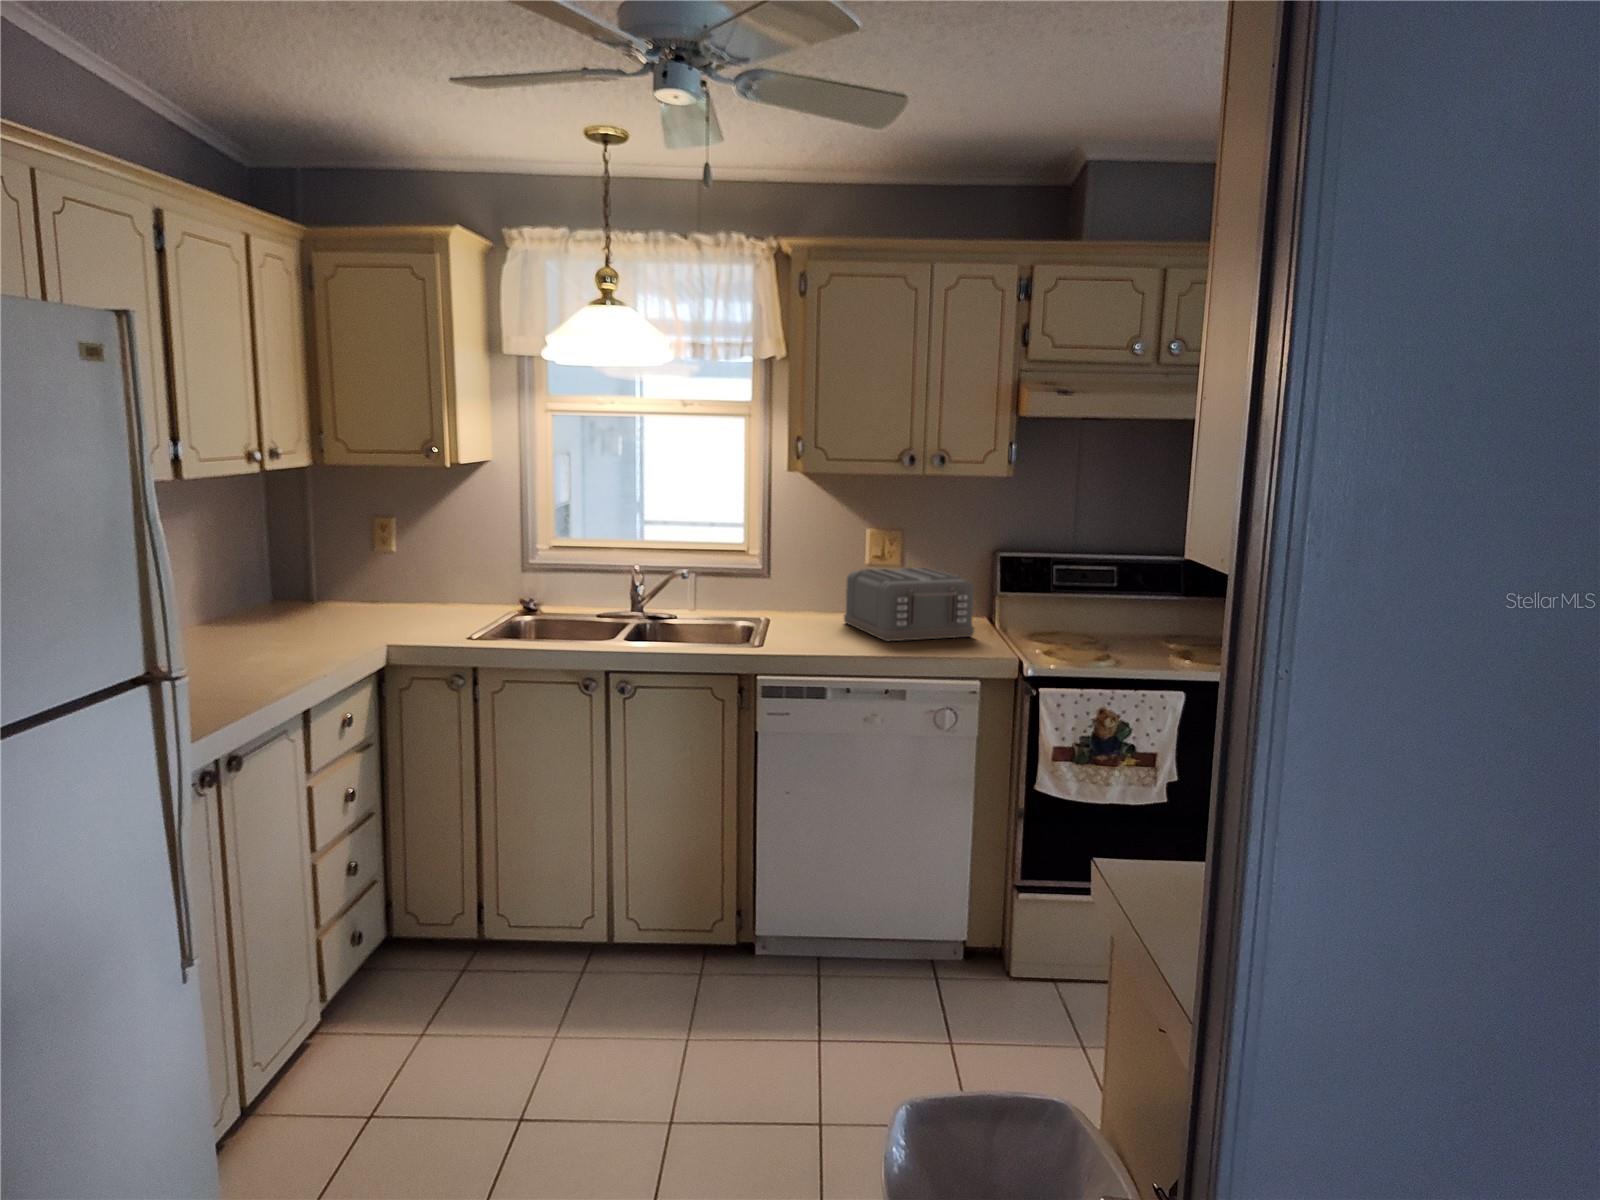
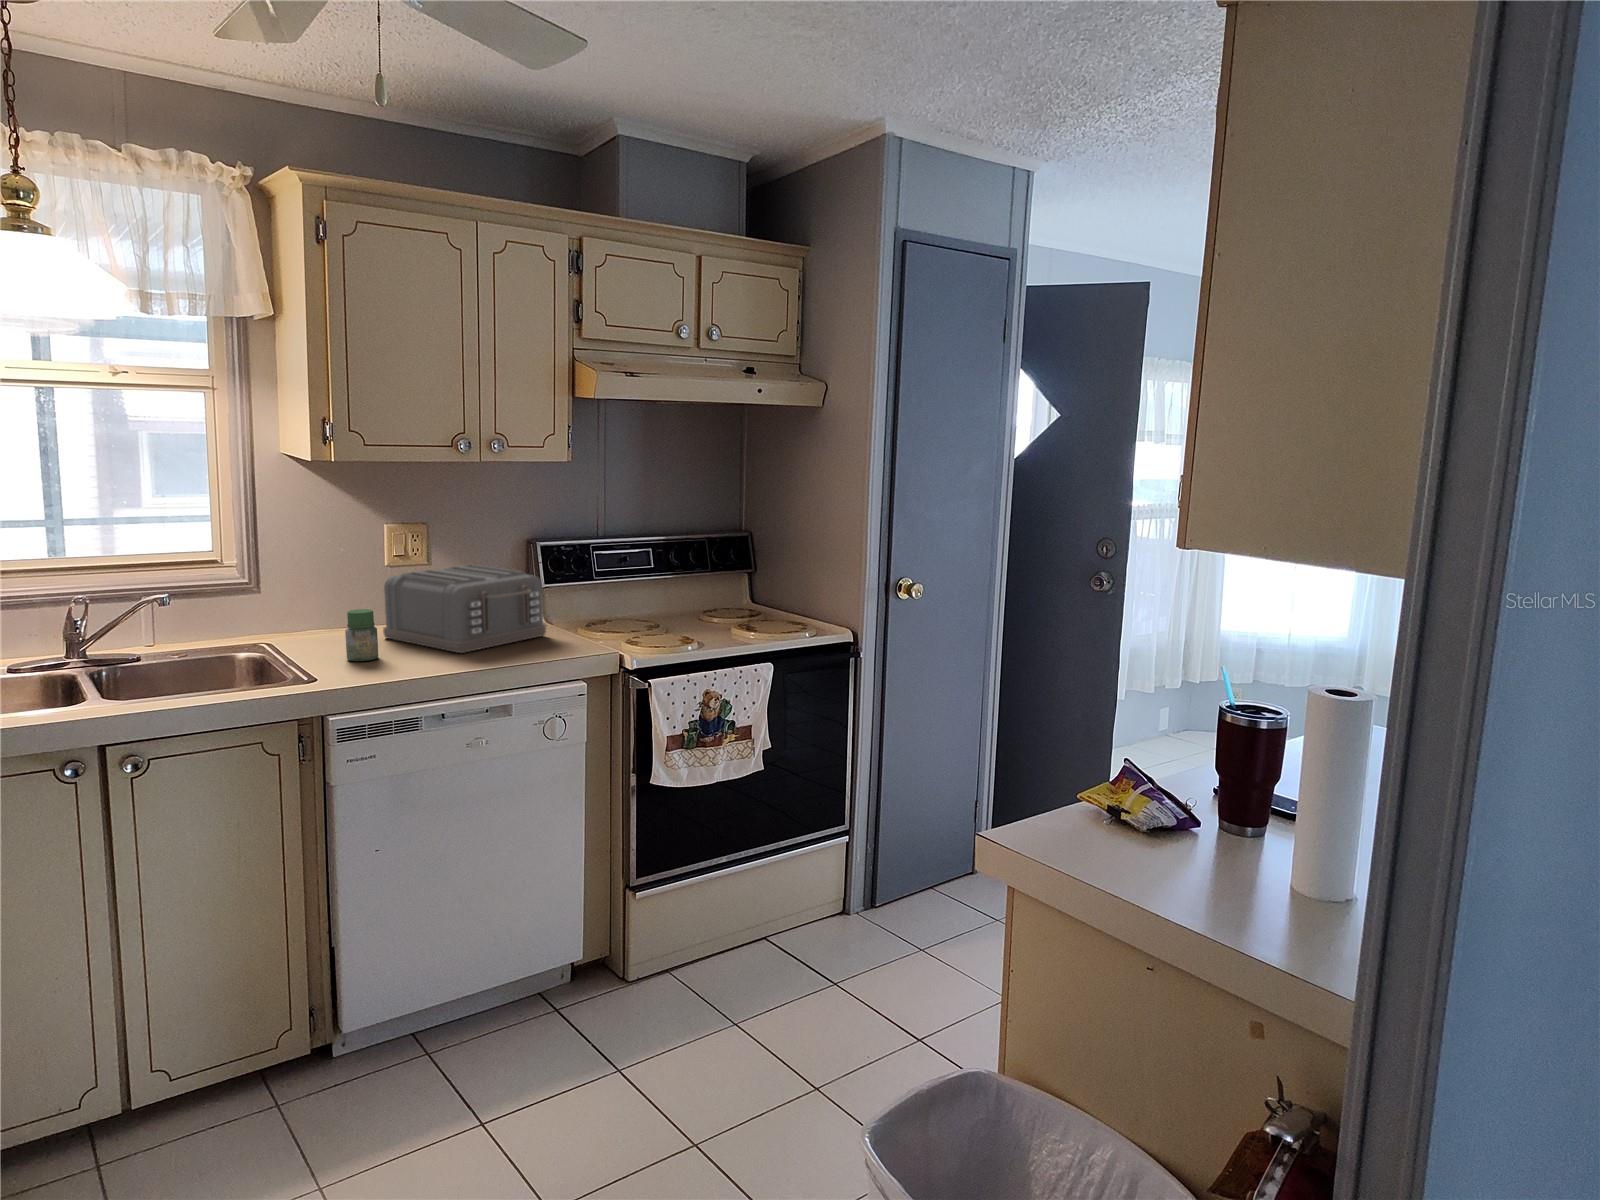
jar: none [798,595,823,637] -> present [345,609,378,661]

